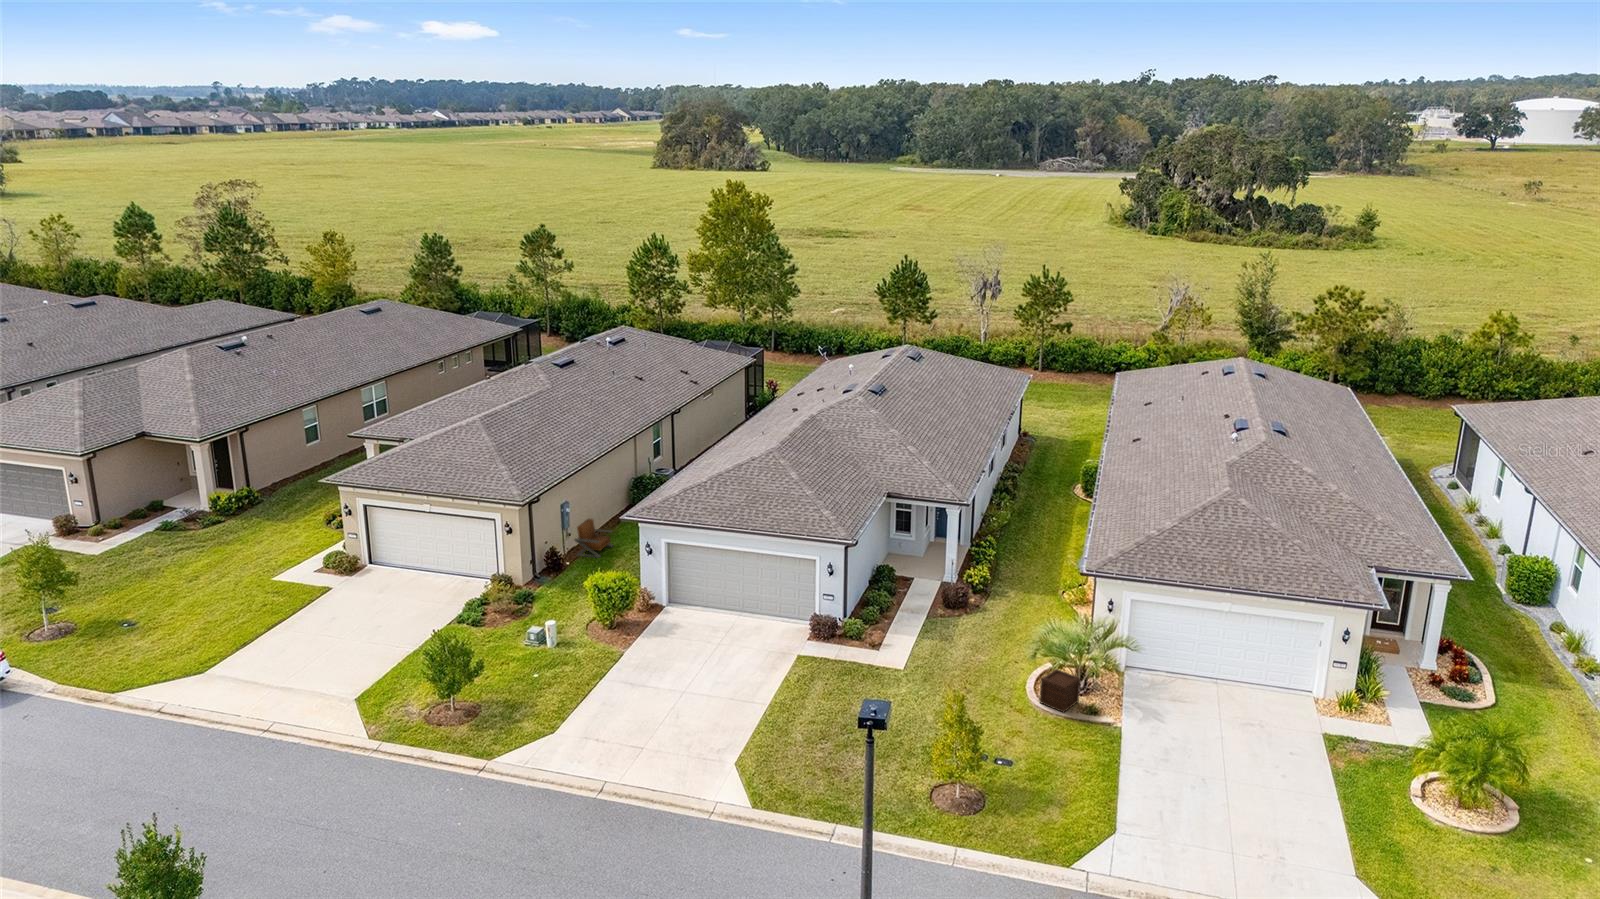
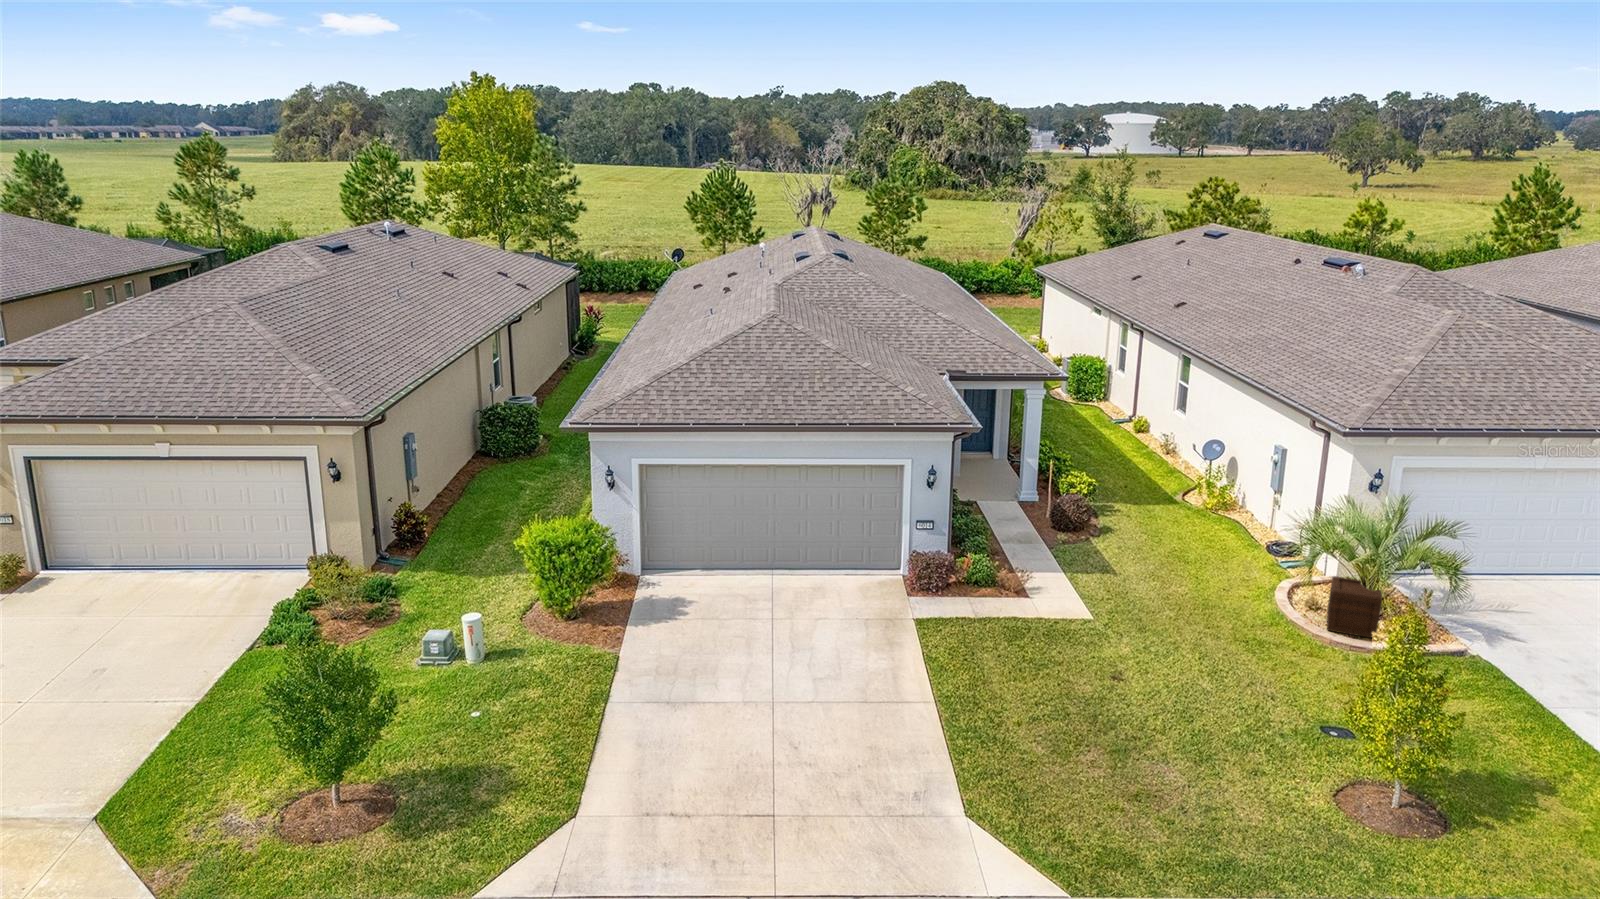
lounge chair: present [574,519,613,558] -> none [426,462,486,523]

